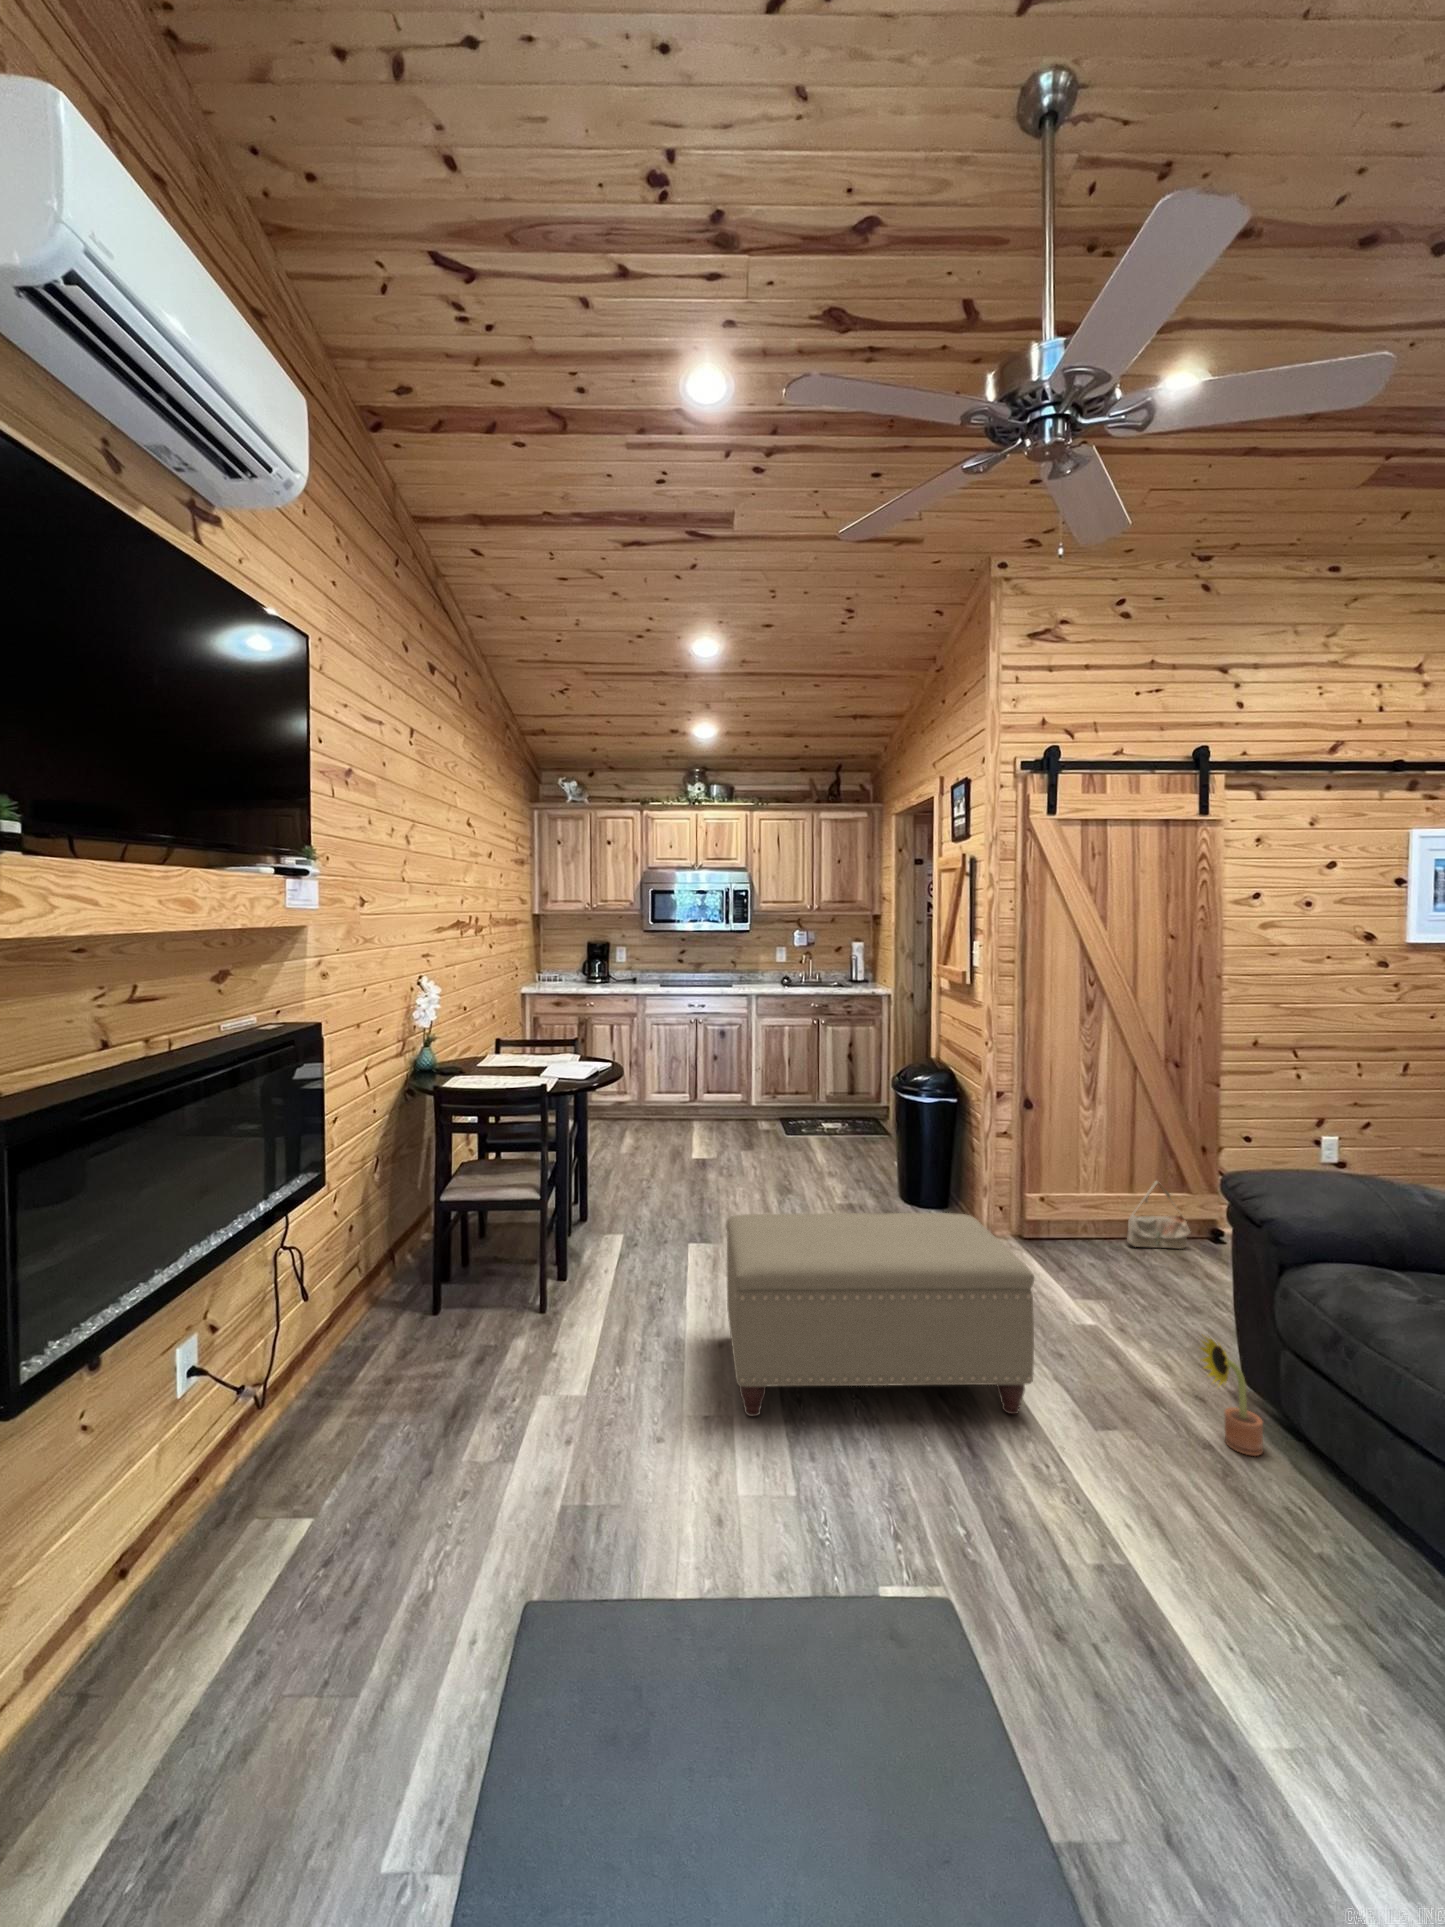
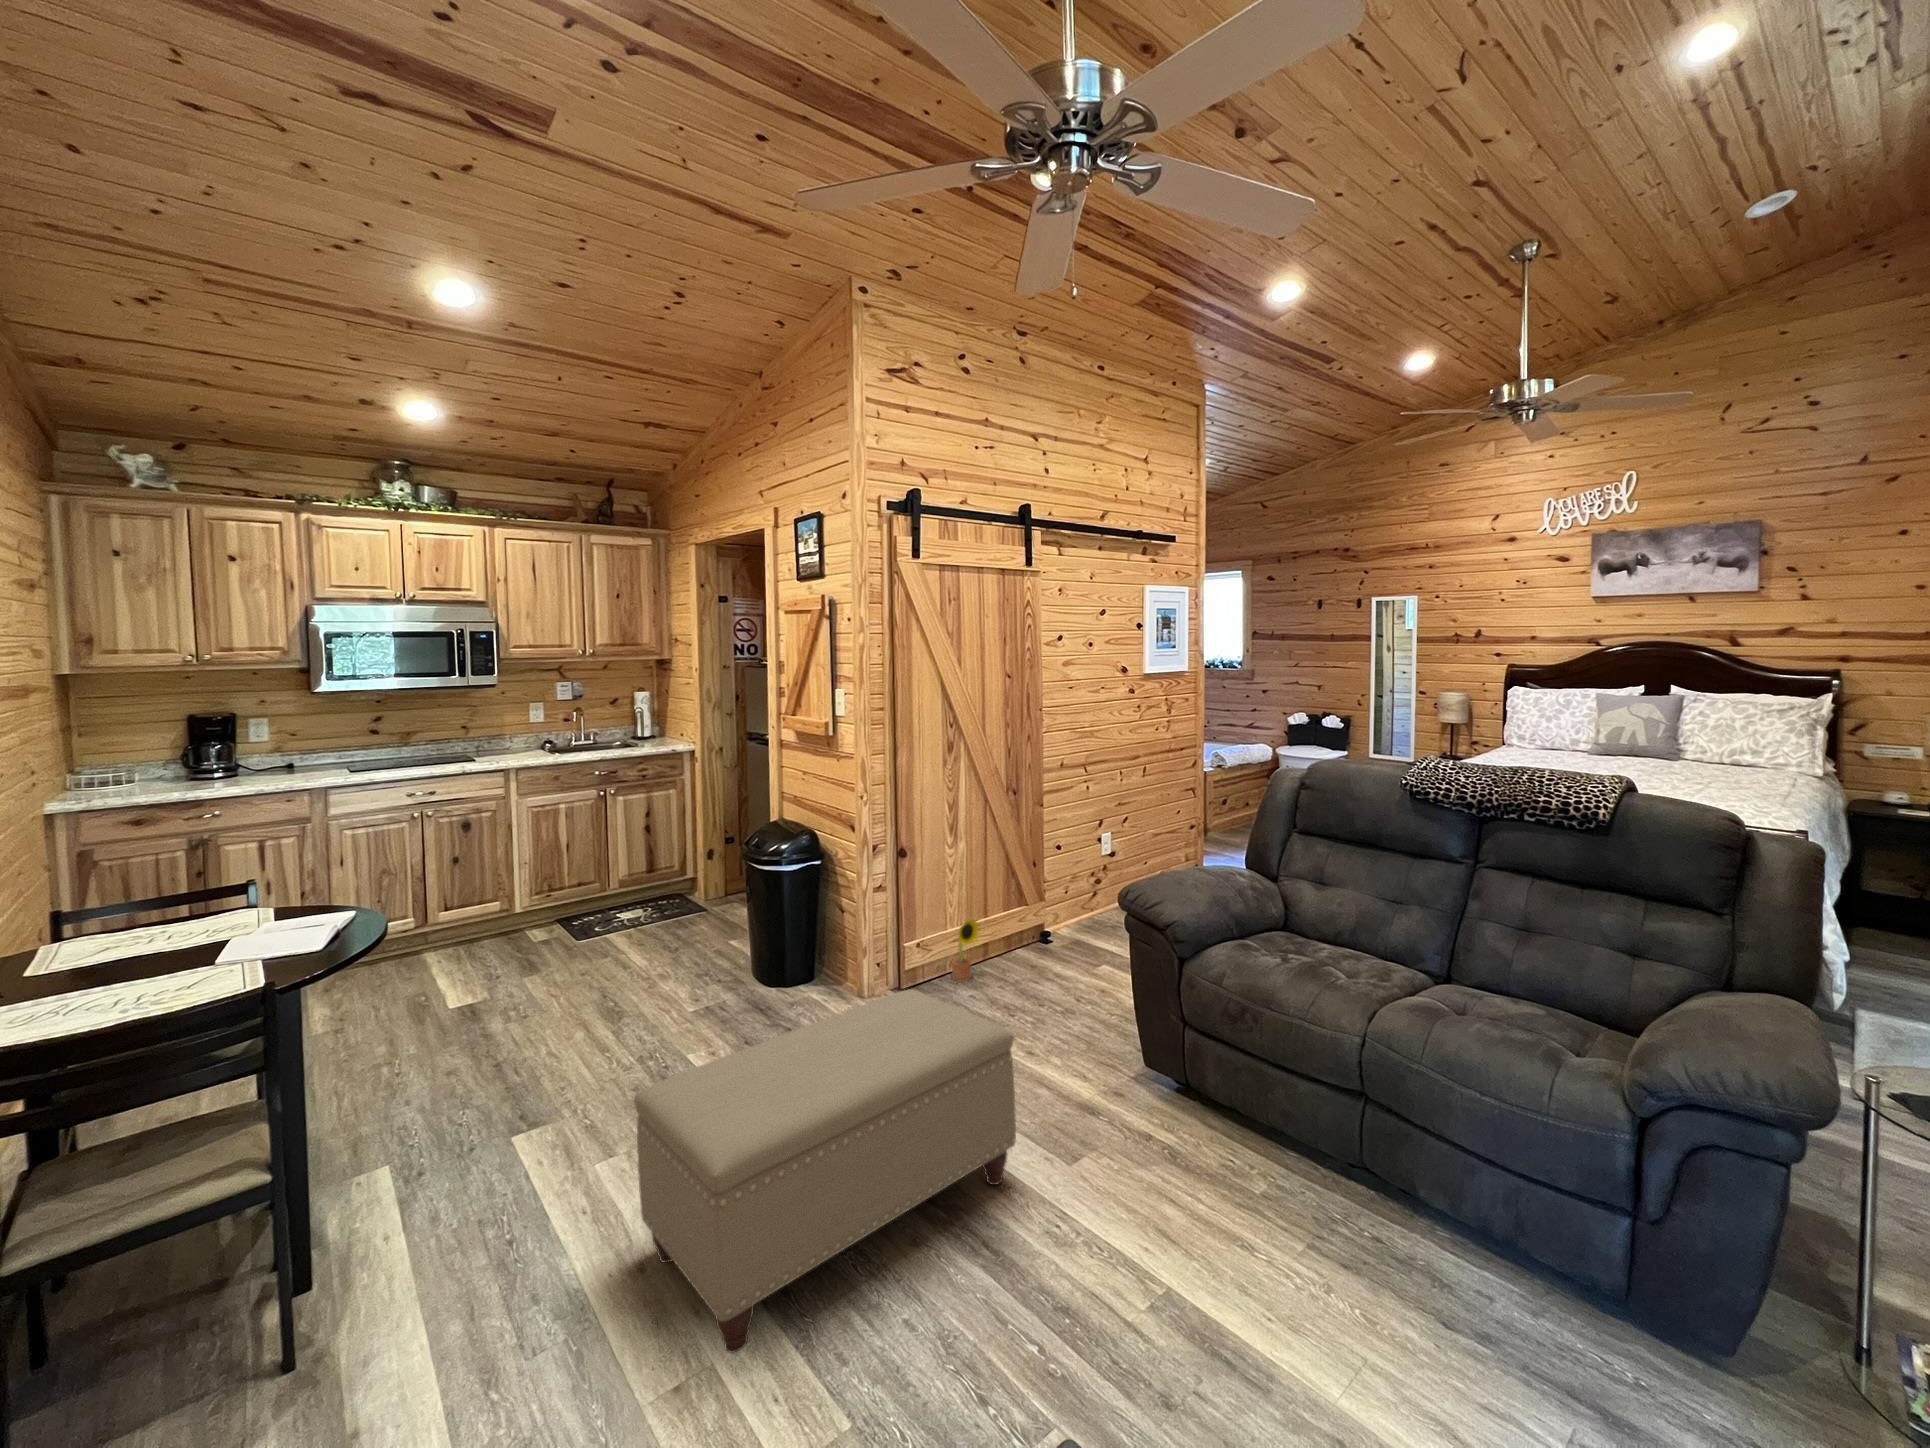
bag: present [1127,1181,1191,1249] -> none [988,900,1034,966]
decorative plant: present [1199,1337,1263,1456] -> present [952,919,981,982]

